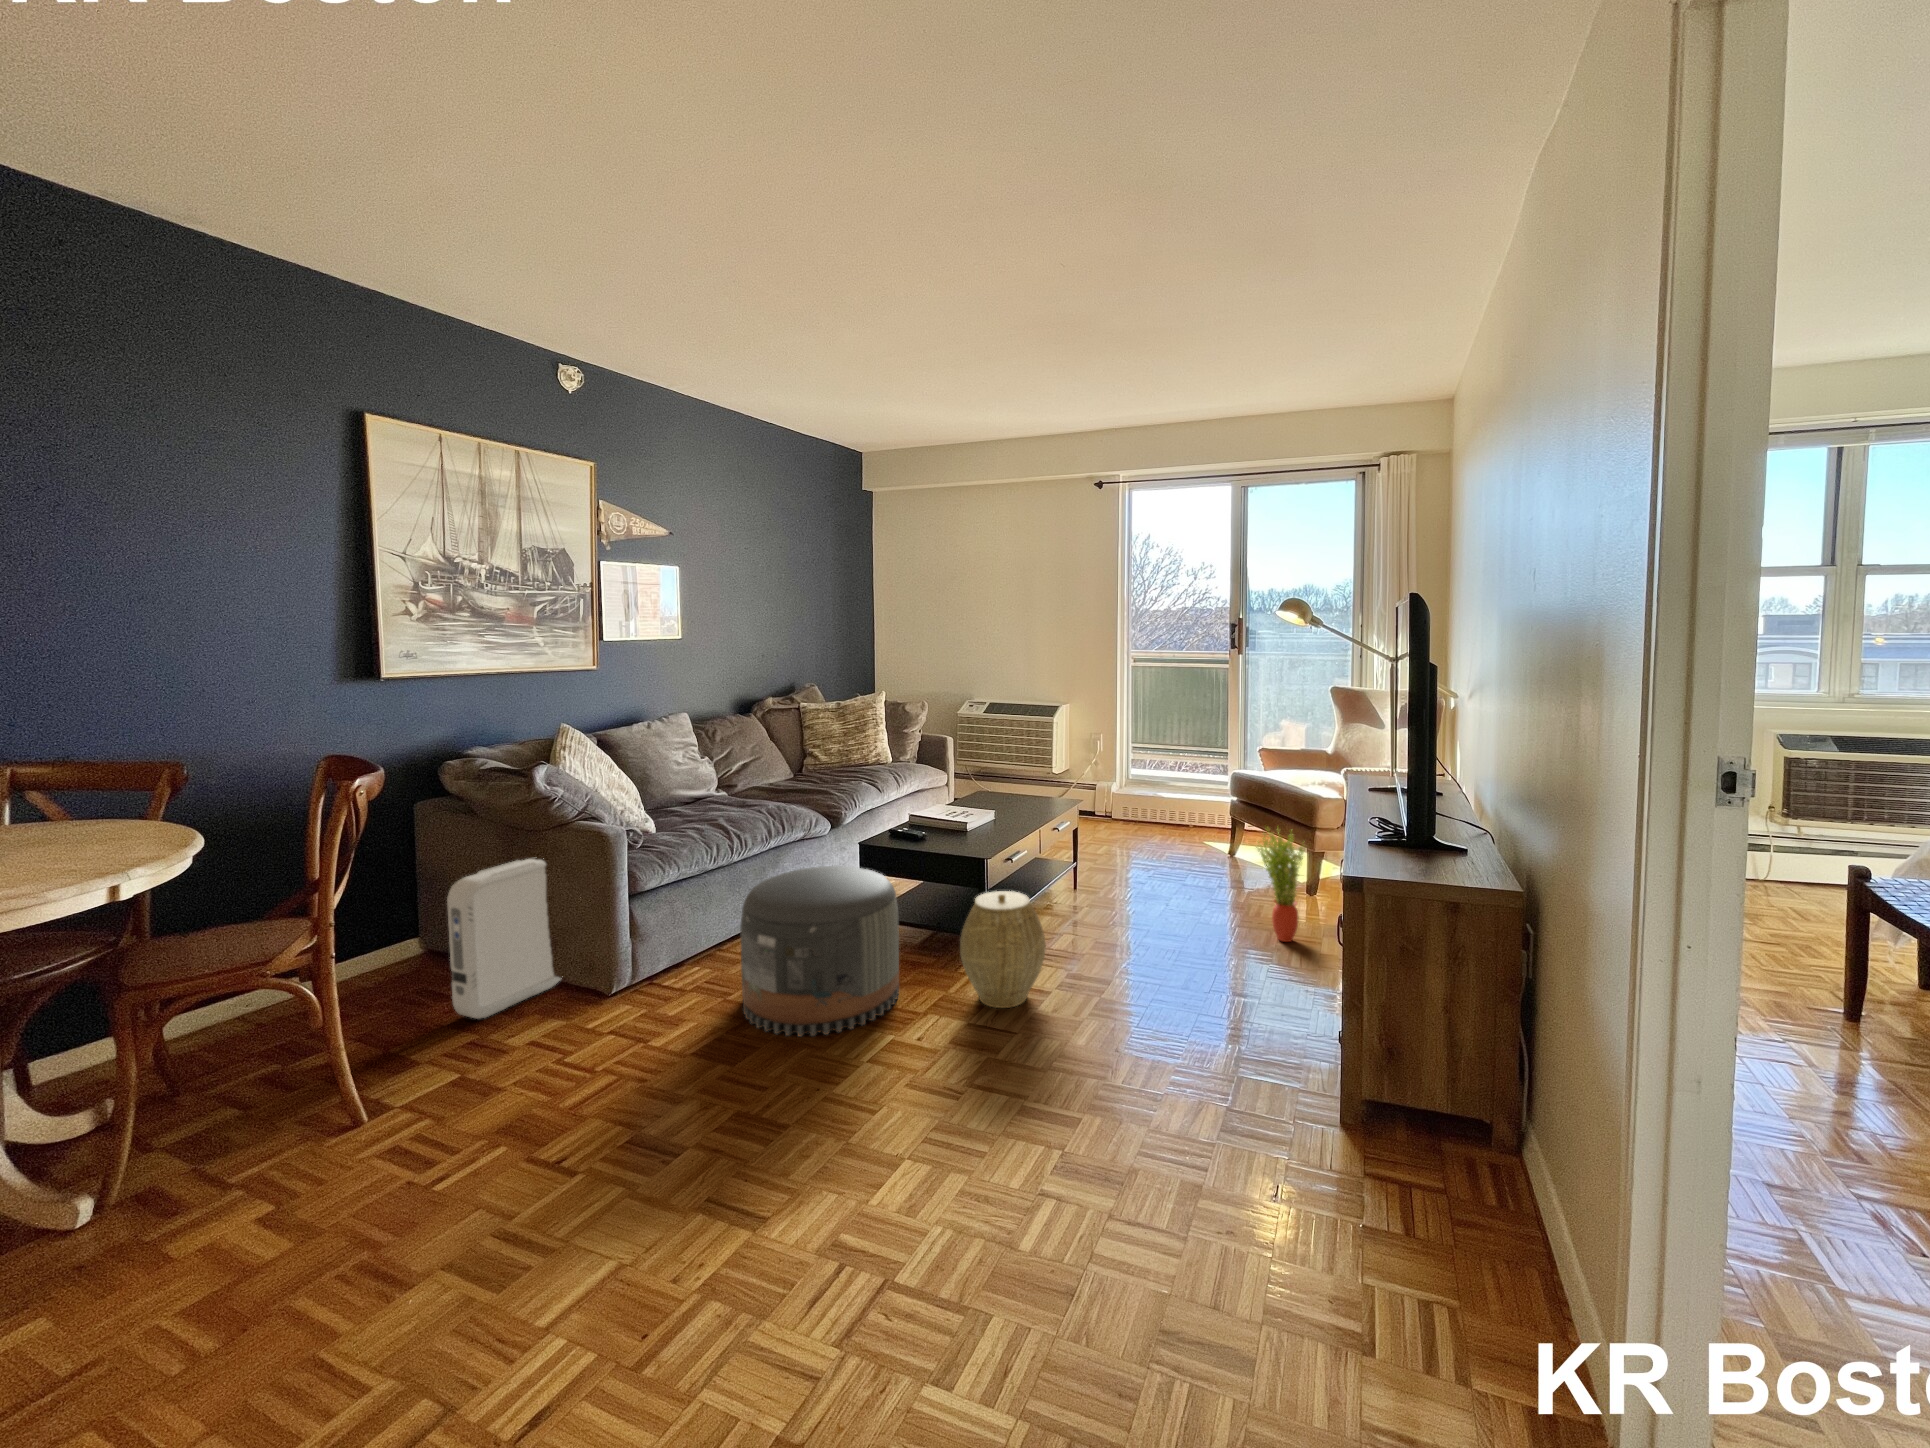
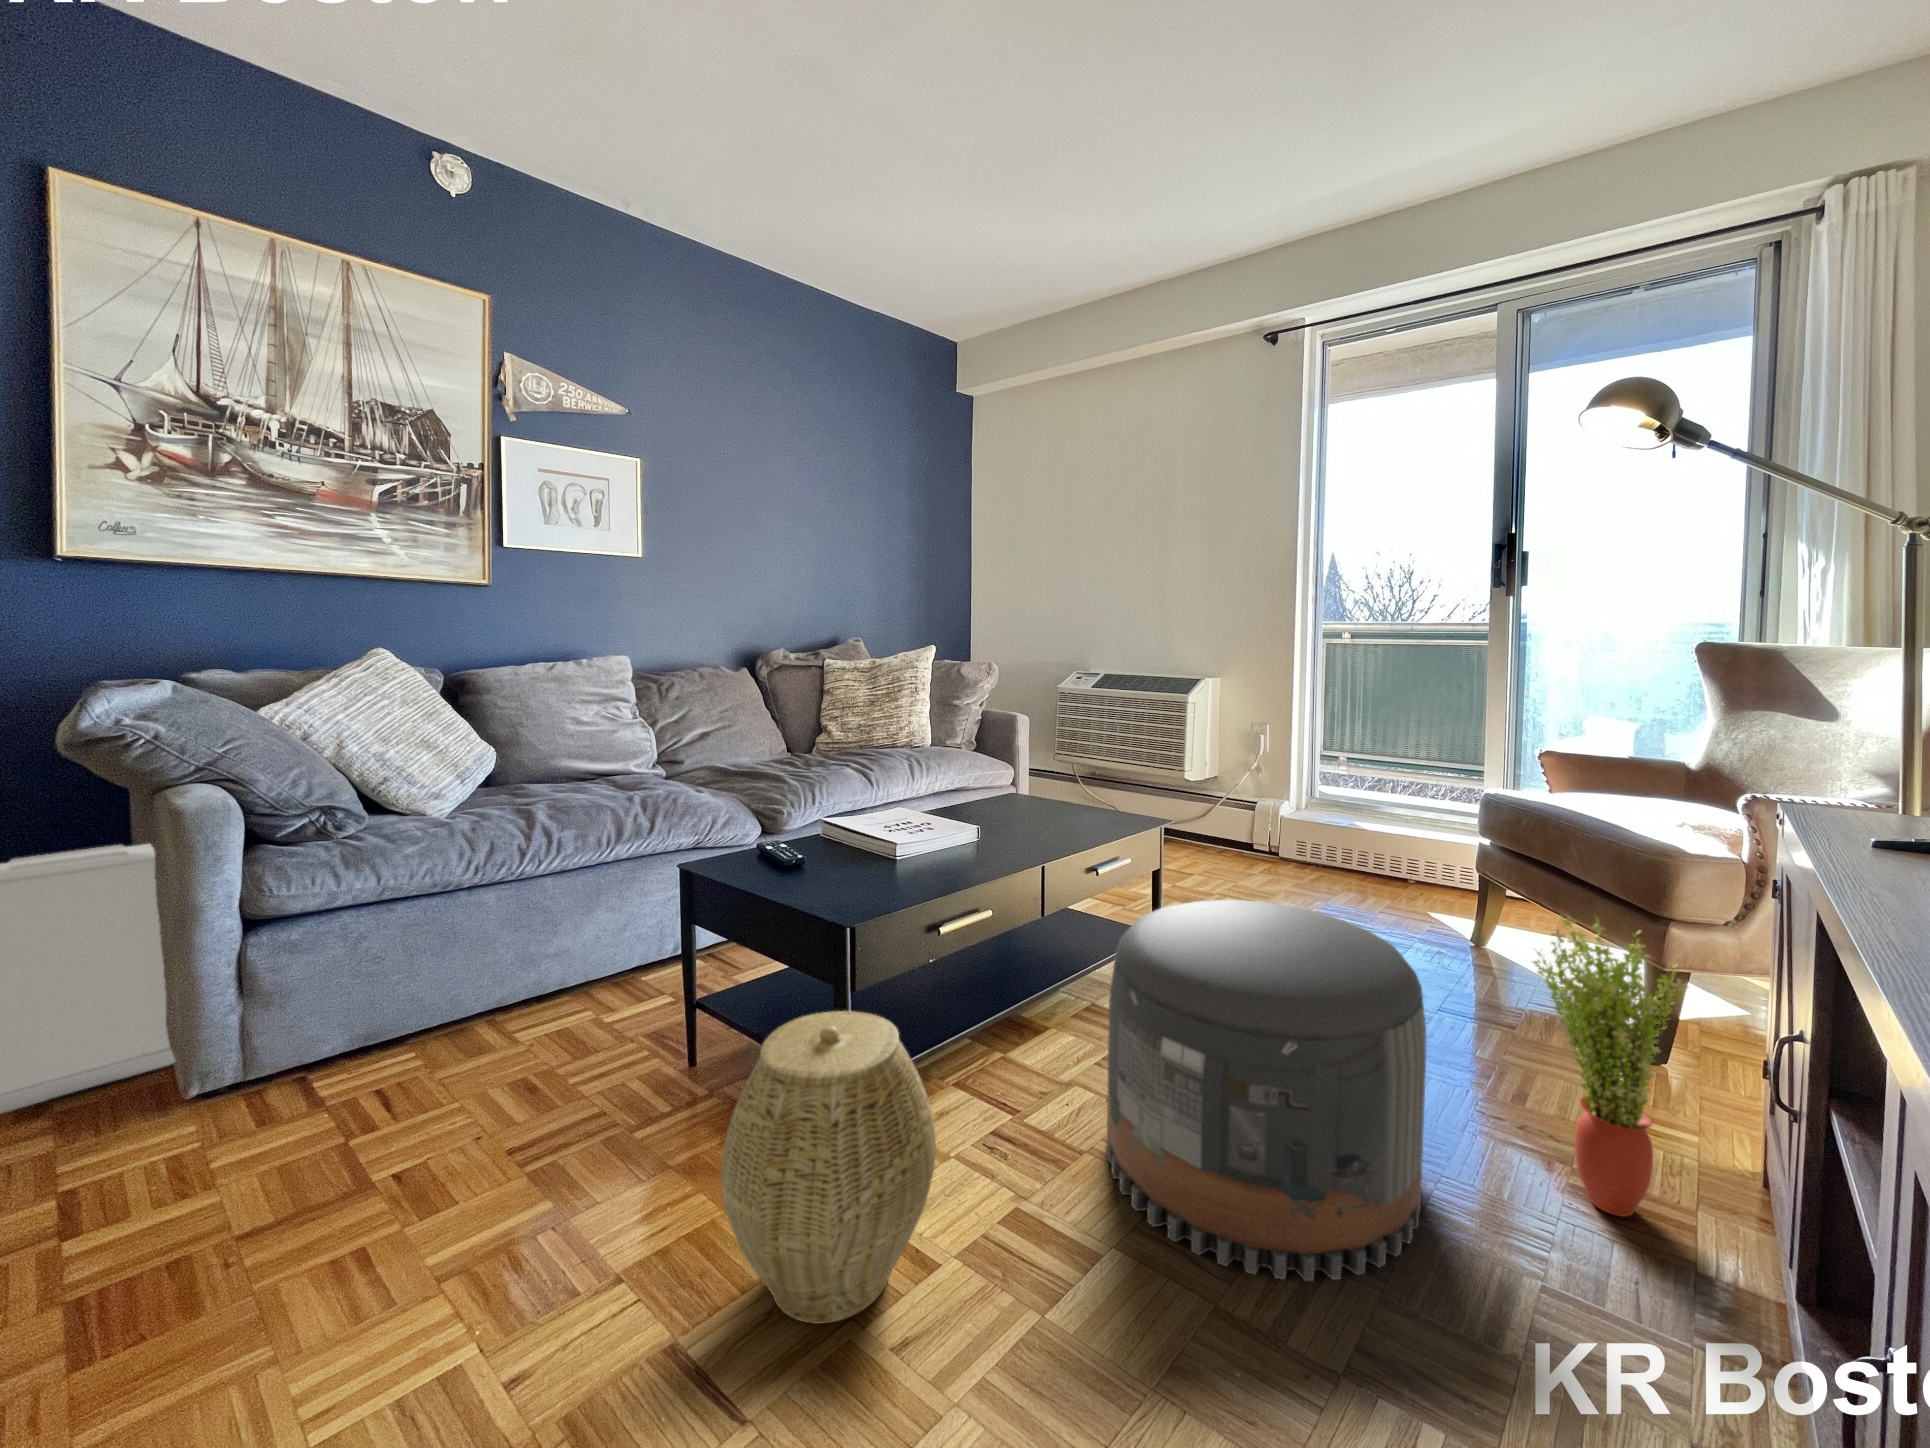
pouf: present [740,866,899,1036] -> present [1107,900,1426,1281]

